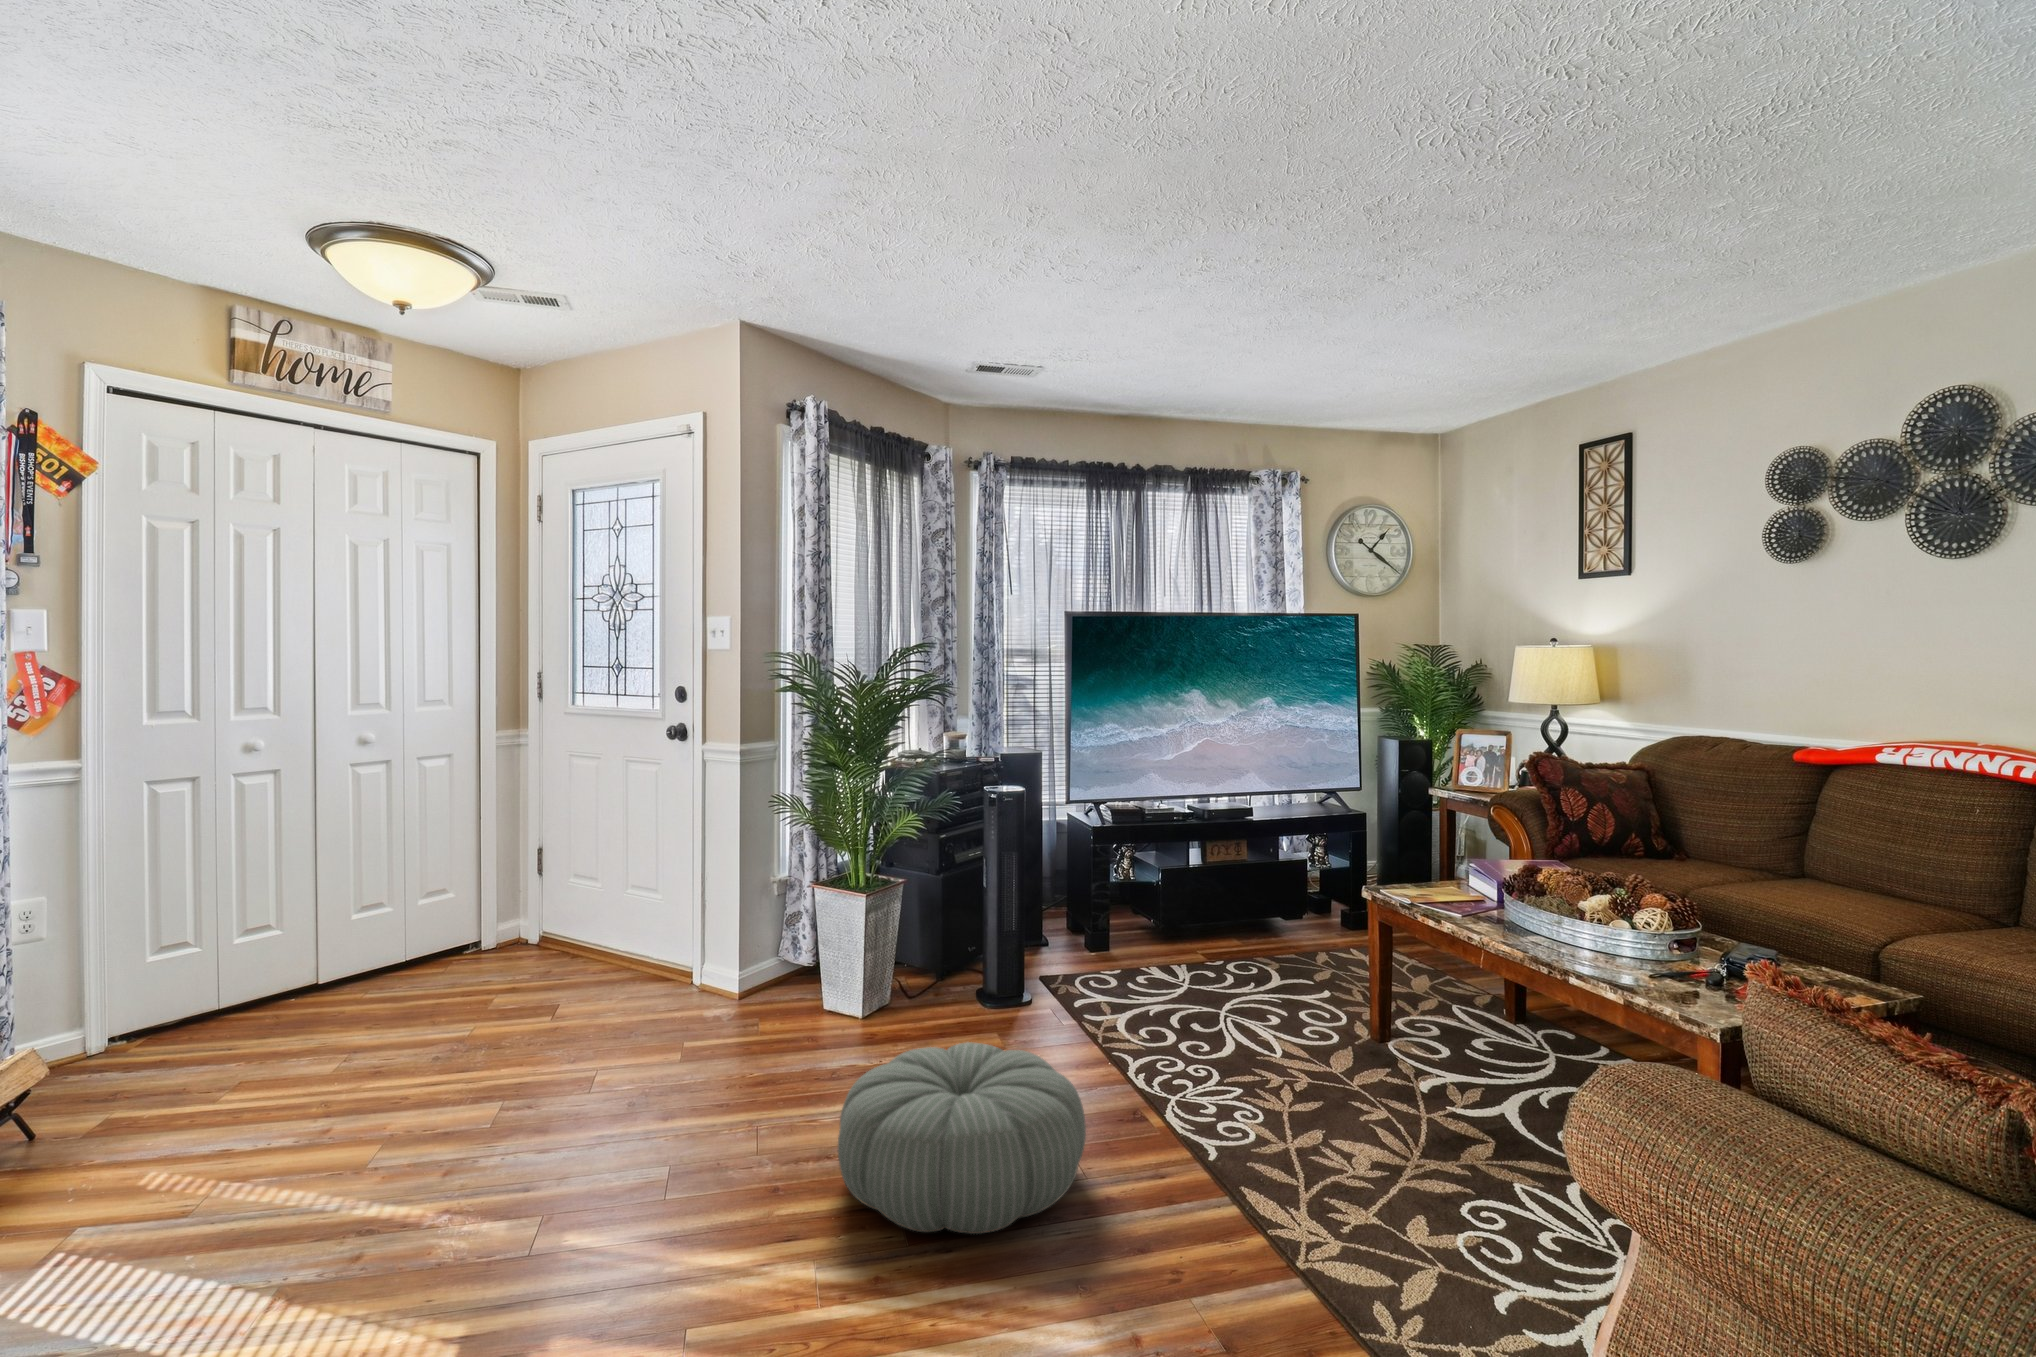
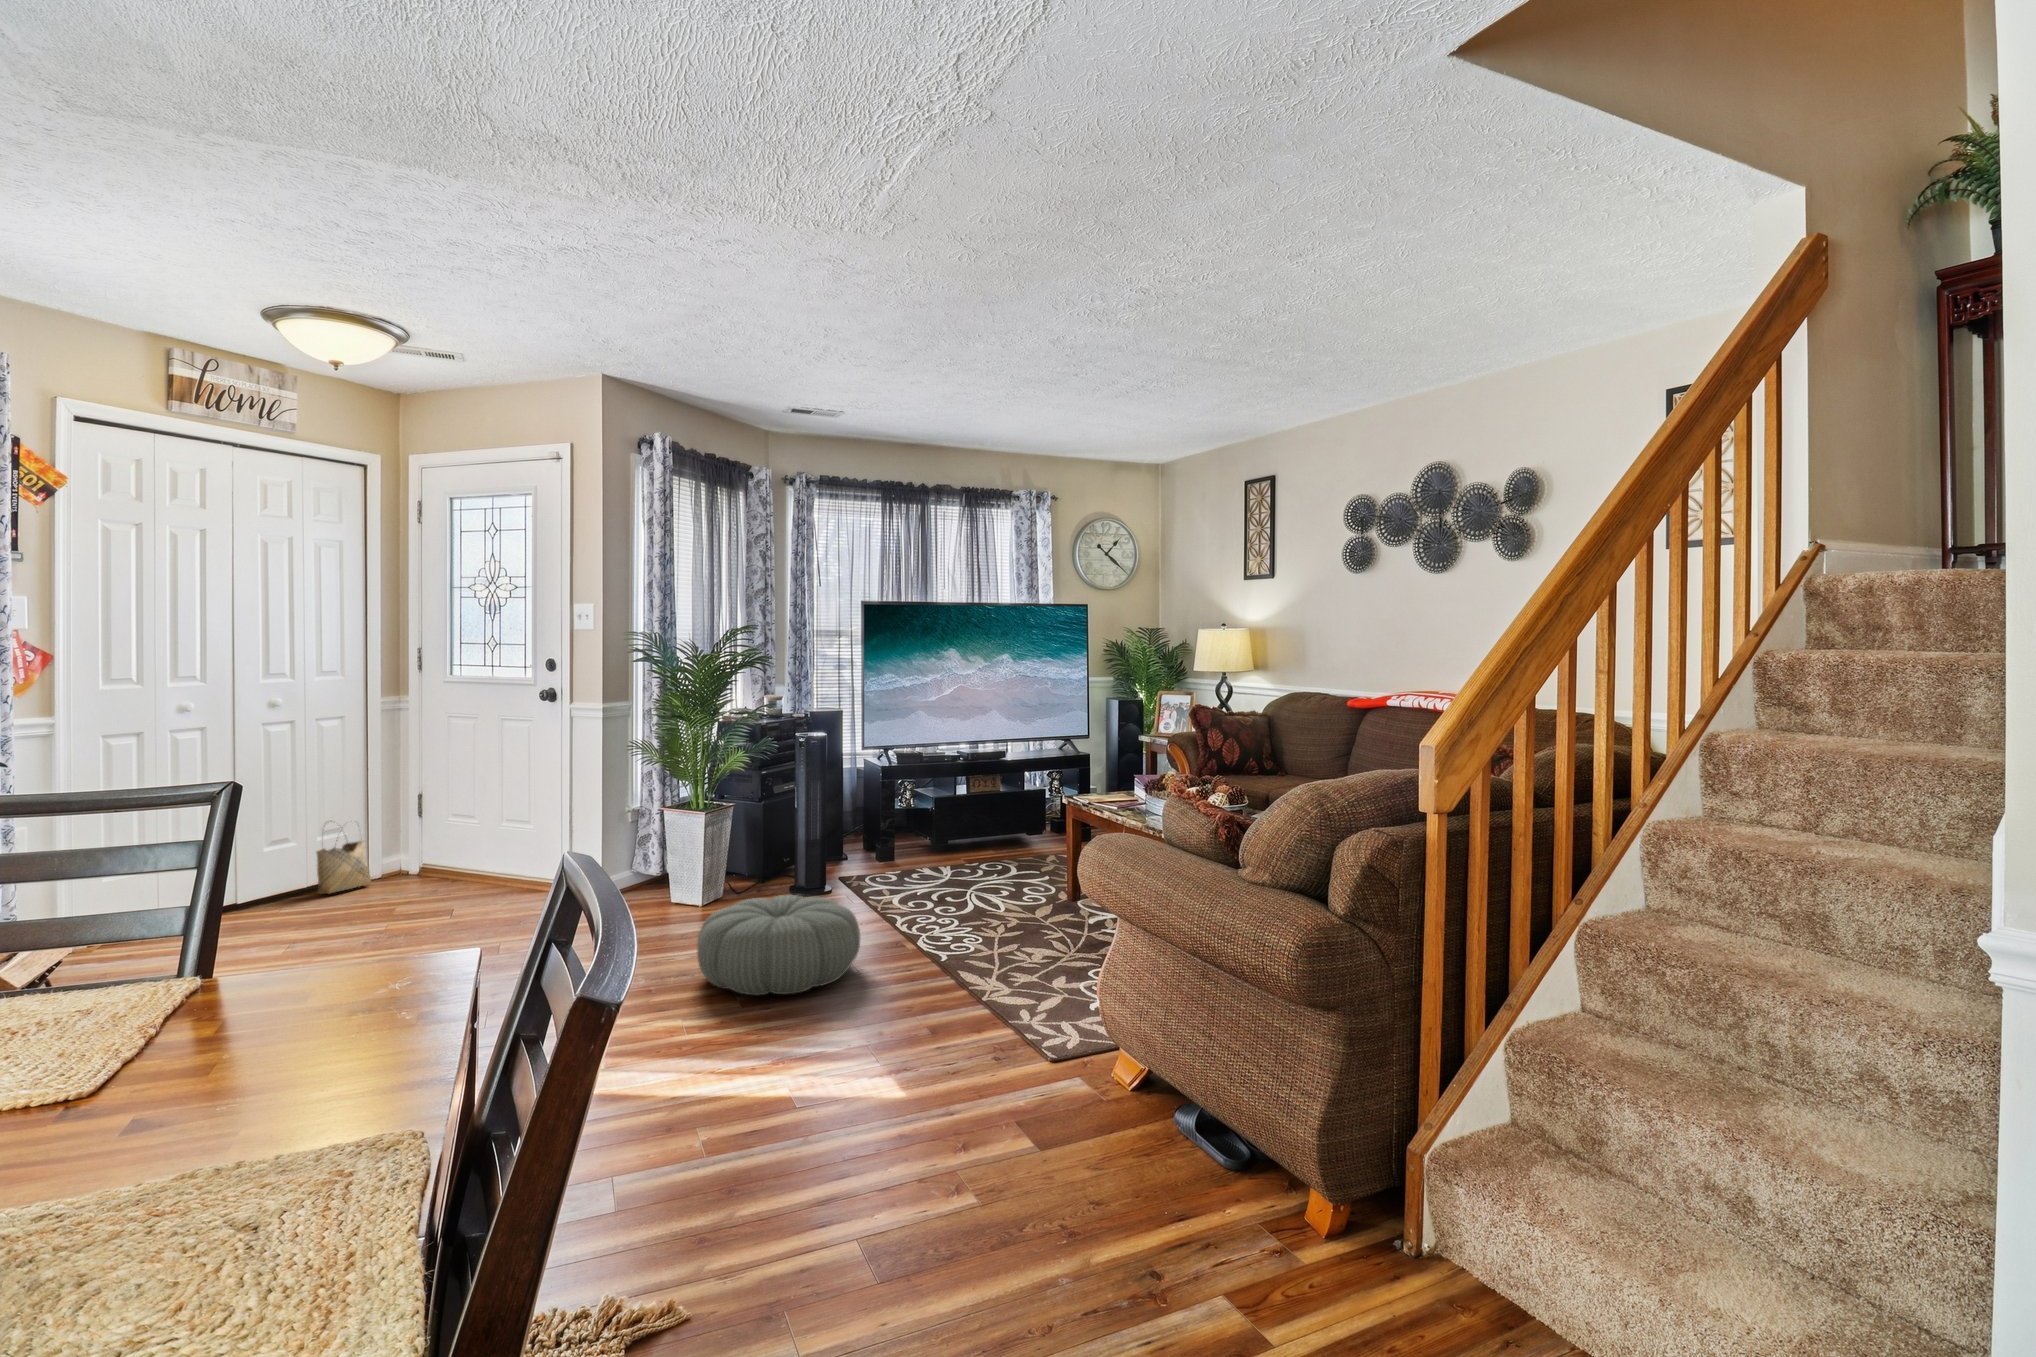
woven basket: none [409,883,476,975] -> present [317,825,371,894]

